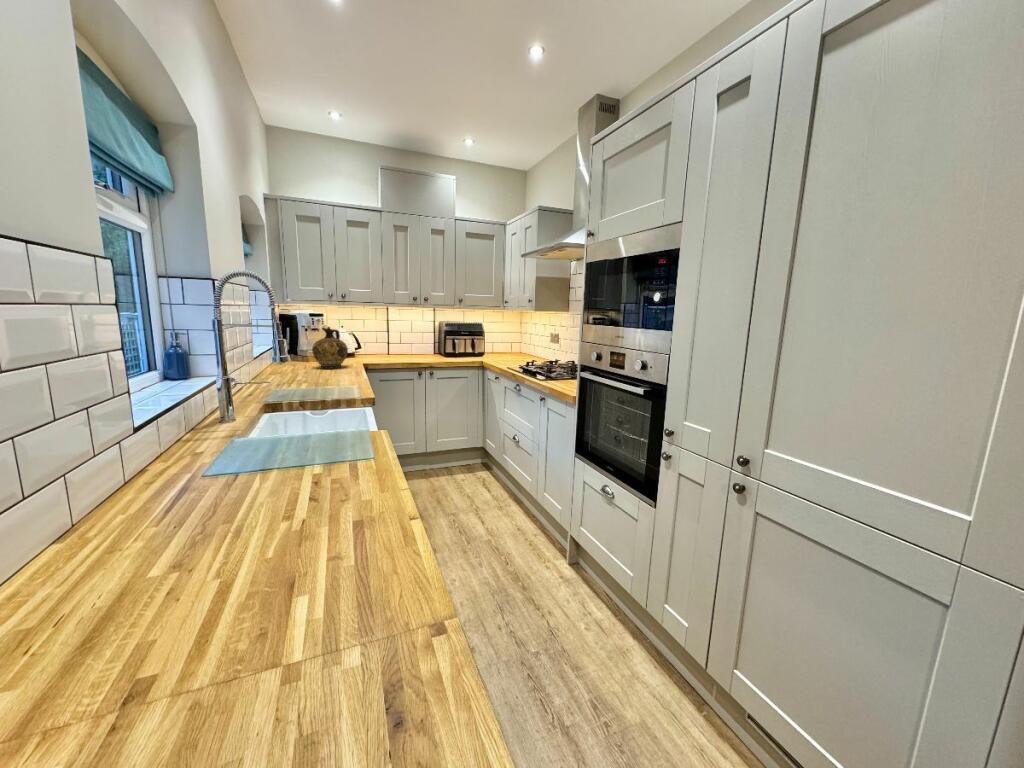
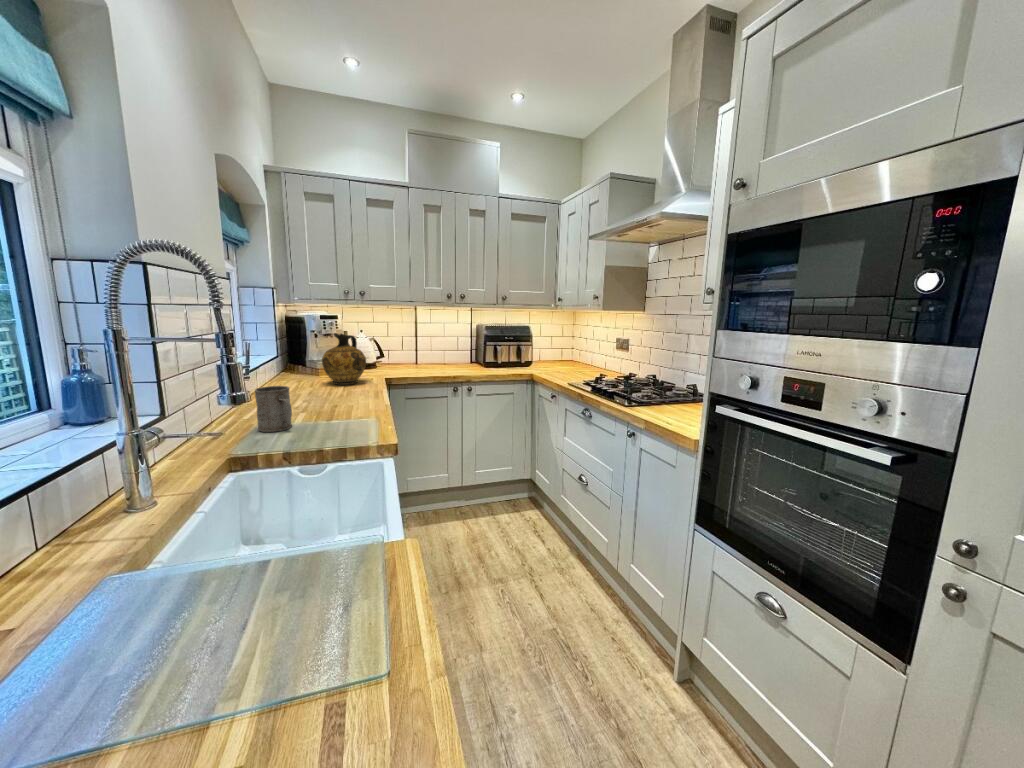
mug: none [274,363,301,394] -> present [255,386,292,432]

